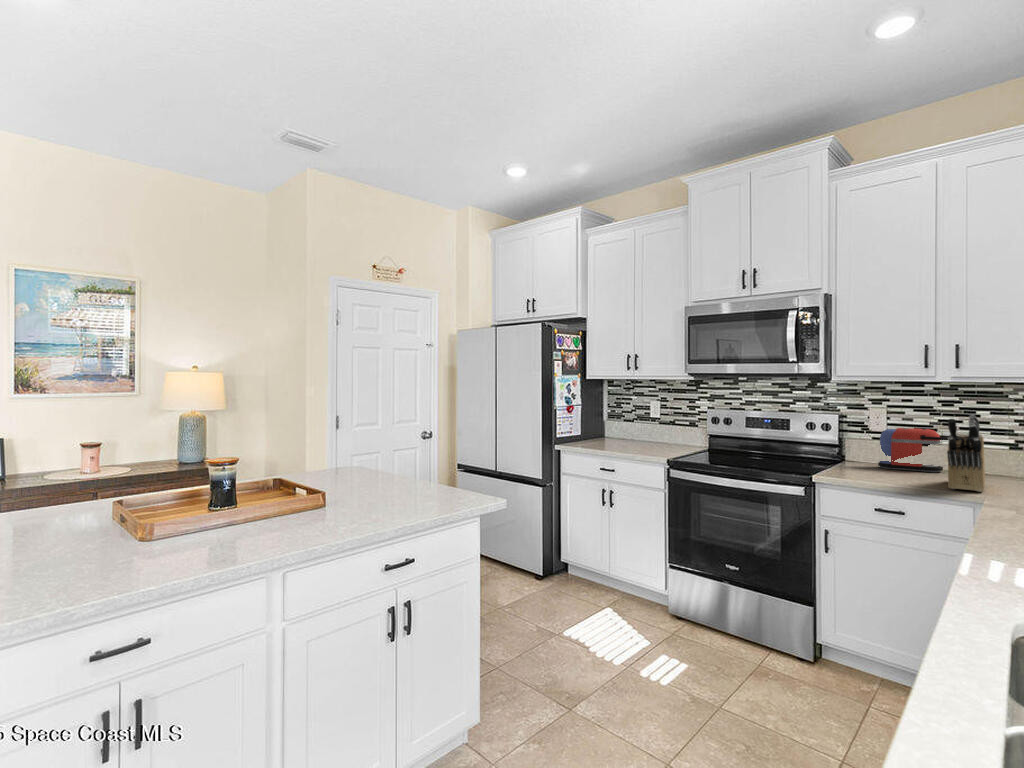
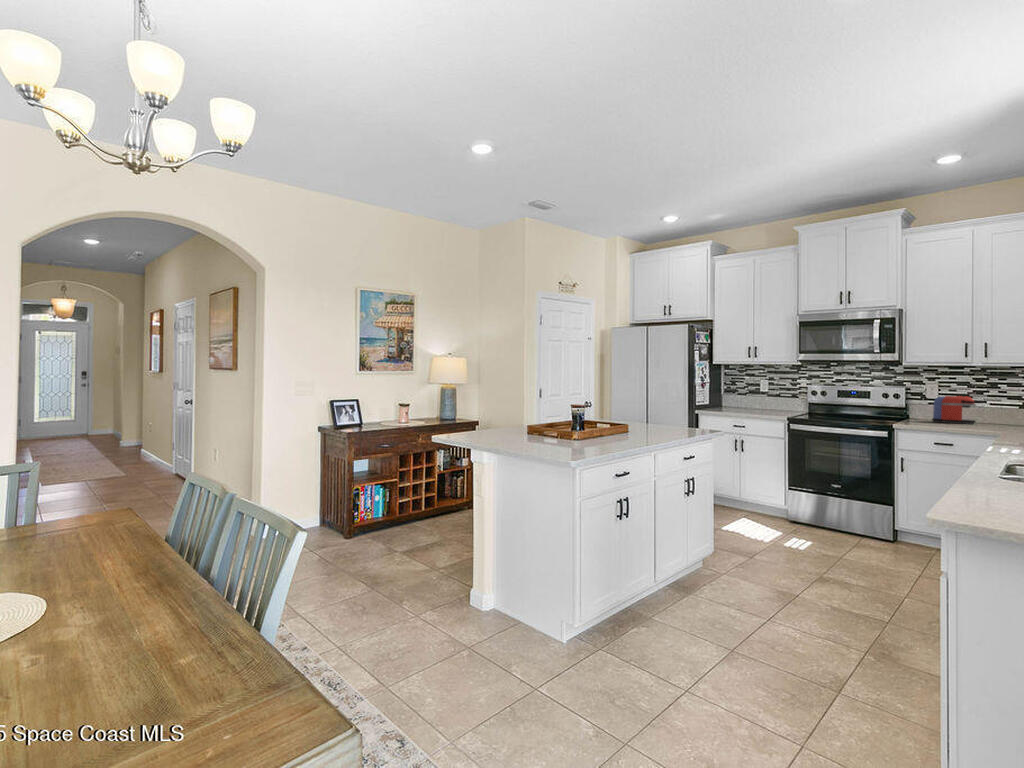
knife block: present [947,415,985,492] -> none [980,385,1003,431]

